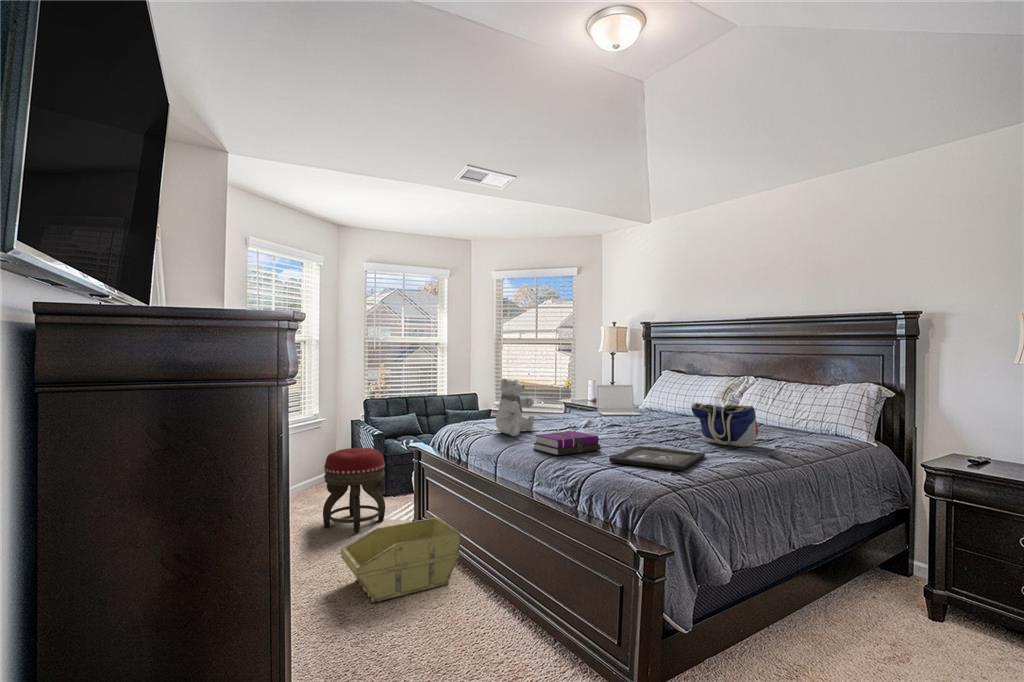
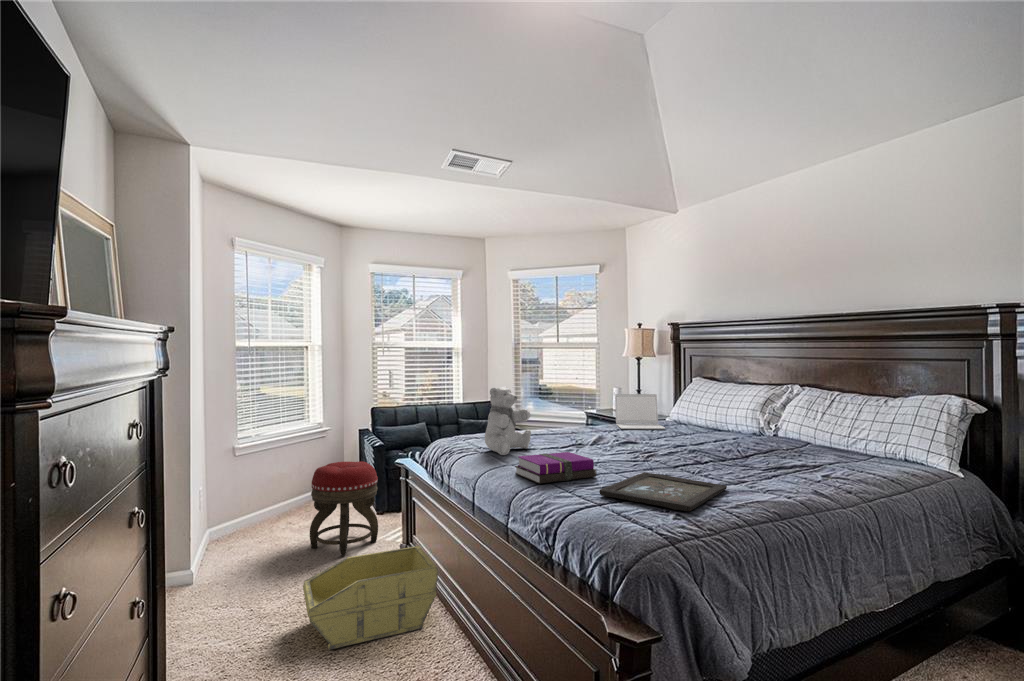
tote bag: present [691,403,758,447] -> none [714,419,801,475]

